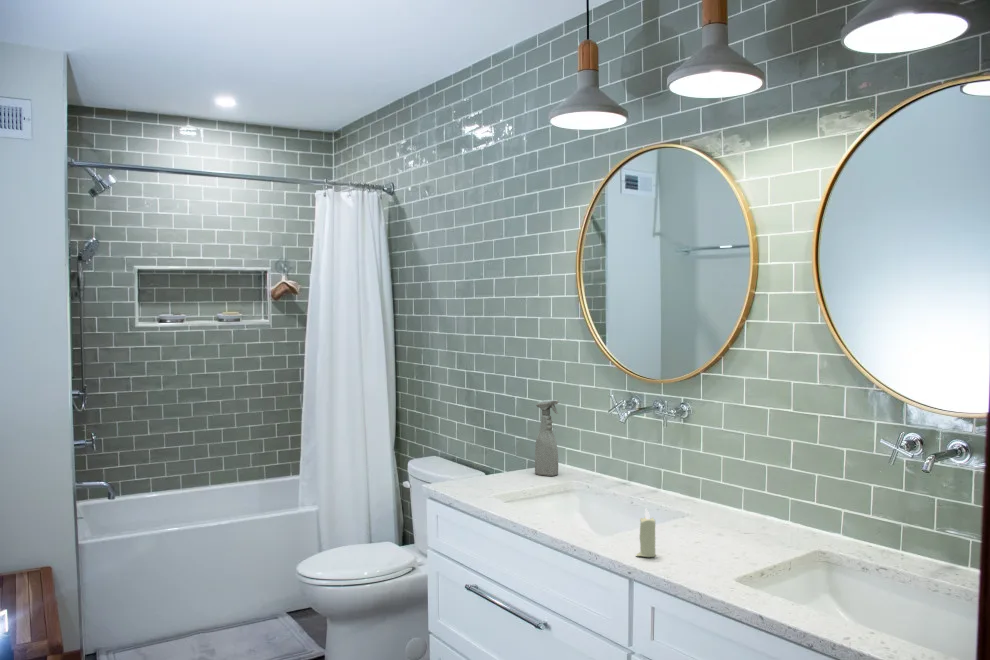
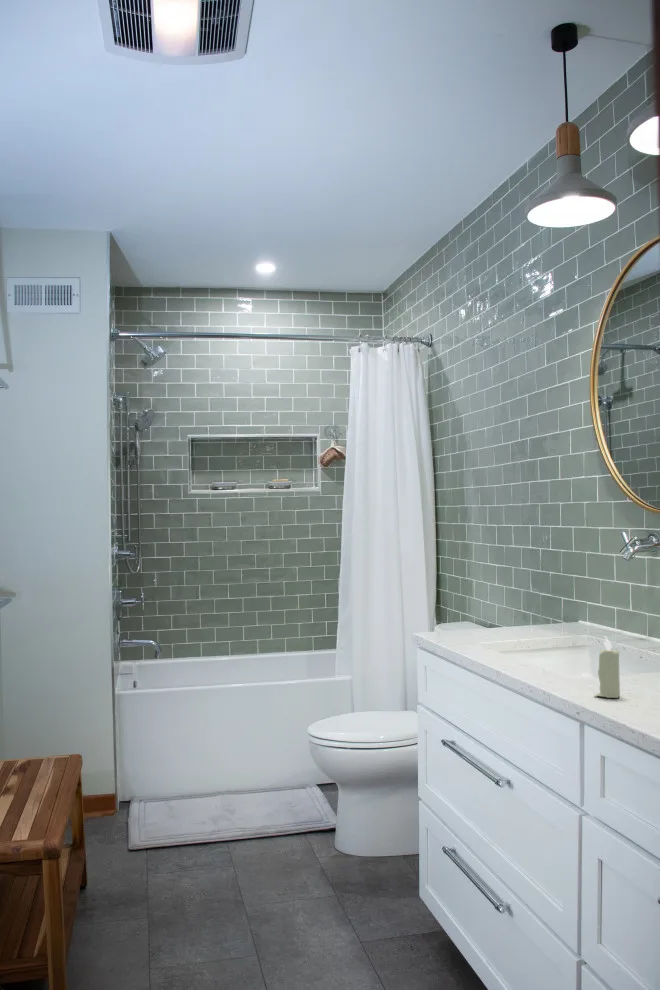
spray bottle: present [535,400,558,476] -> none [549,545,576,635]

